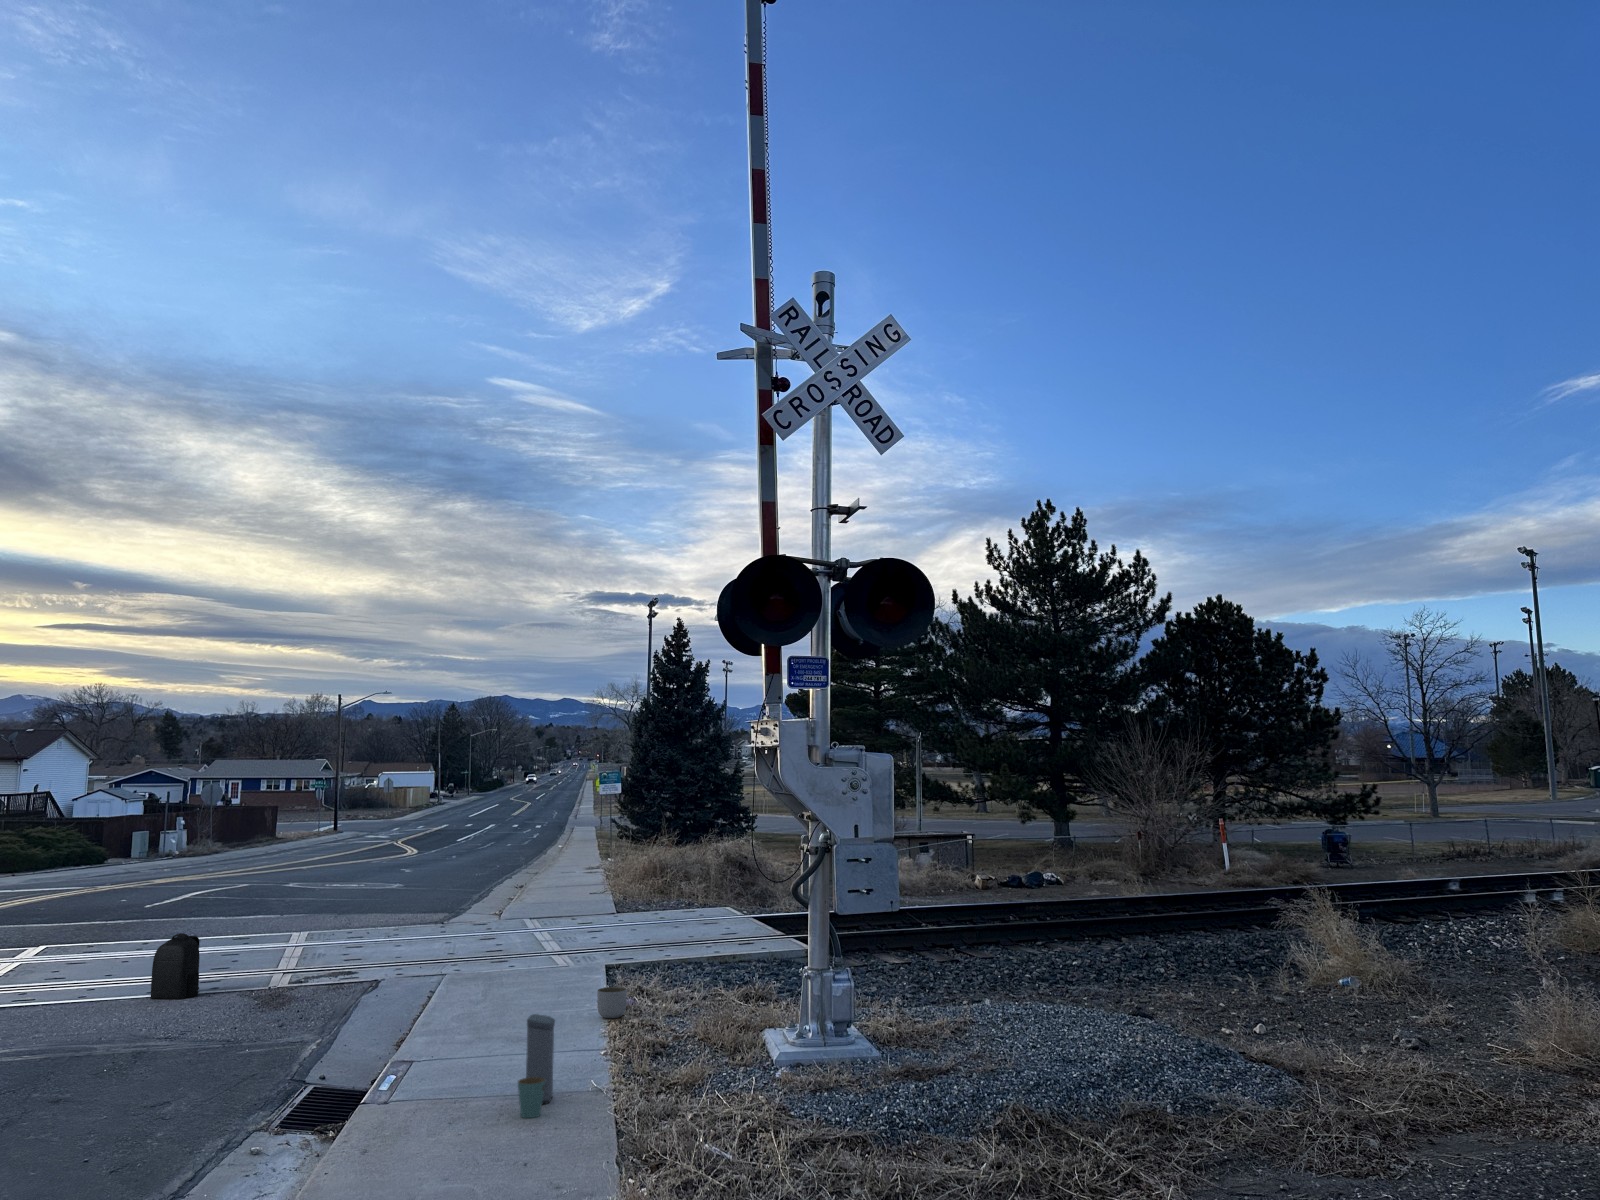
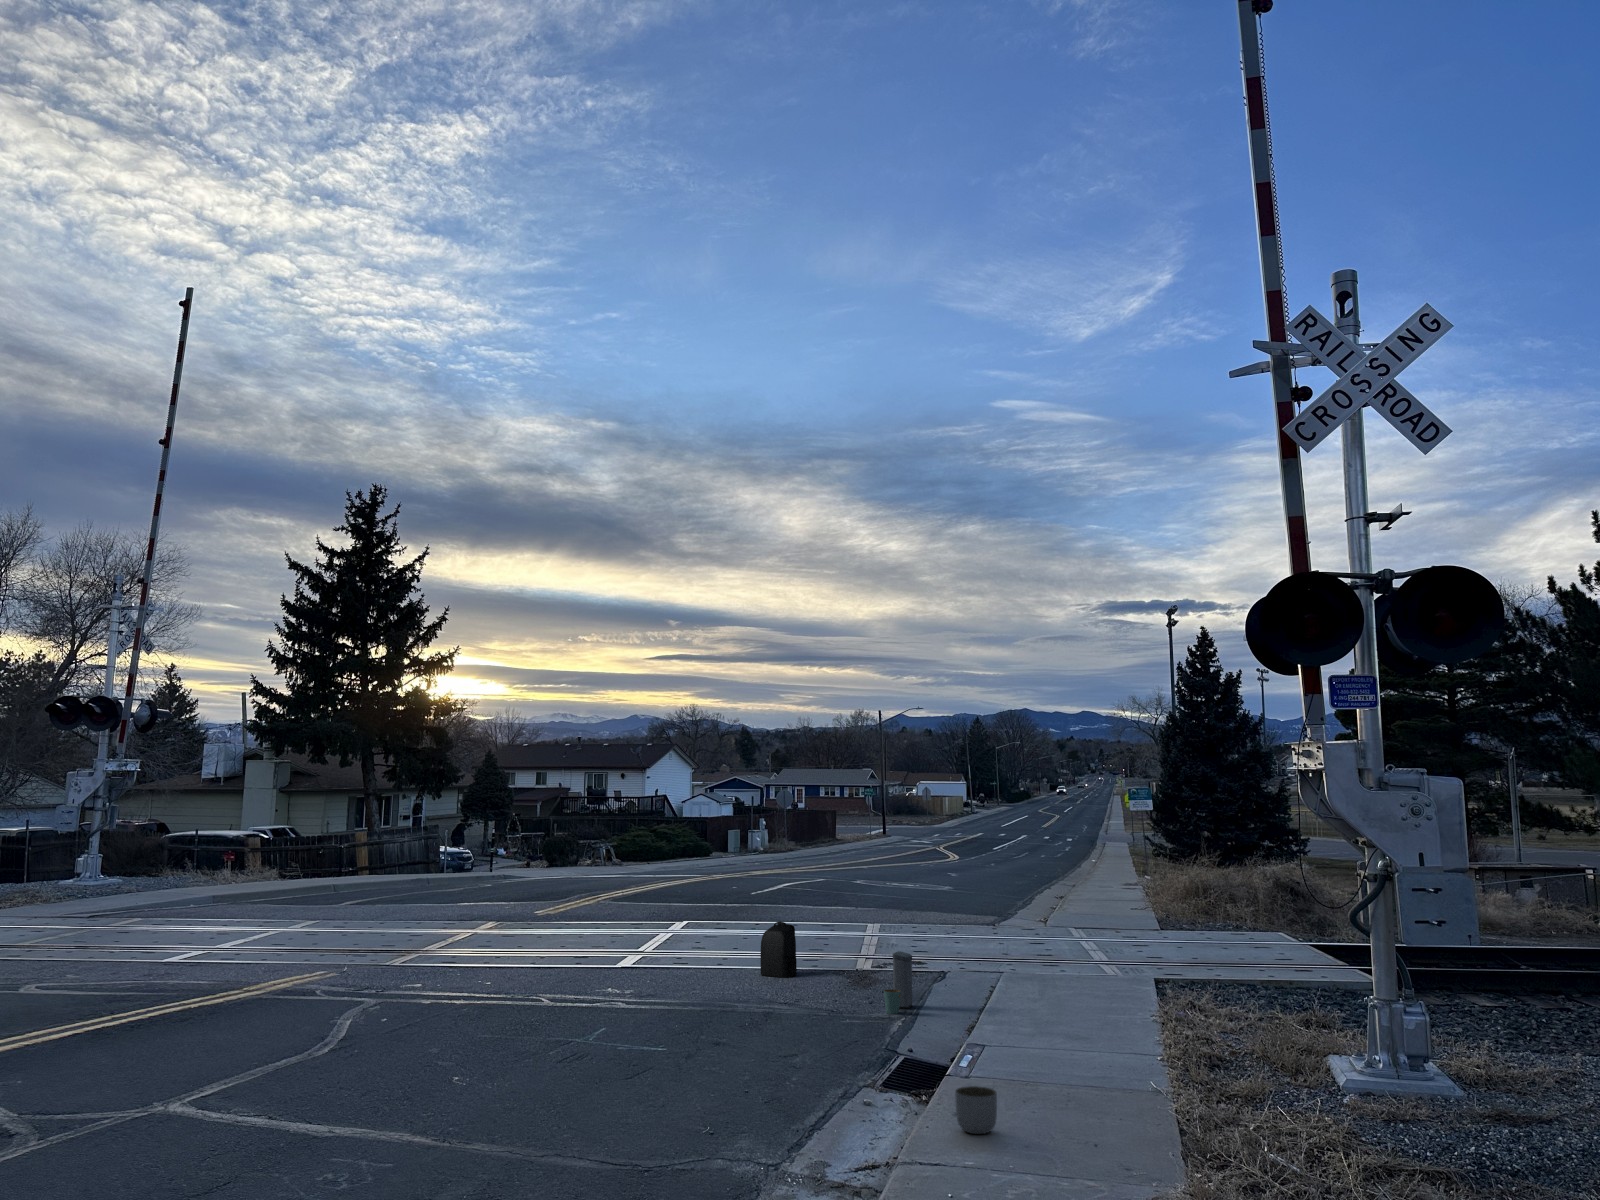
planter: present [597,987,627,1018] -> present [955,1086,997,1134]
trash can: present [518,1014,555,1118] -> present [884,951,912,1014]

